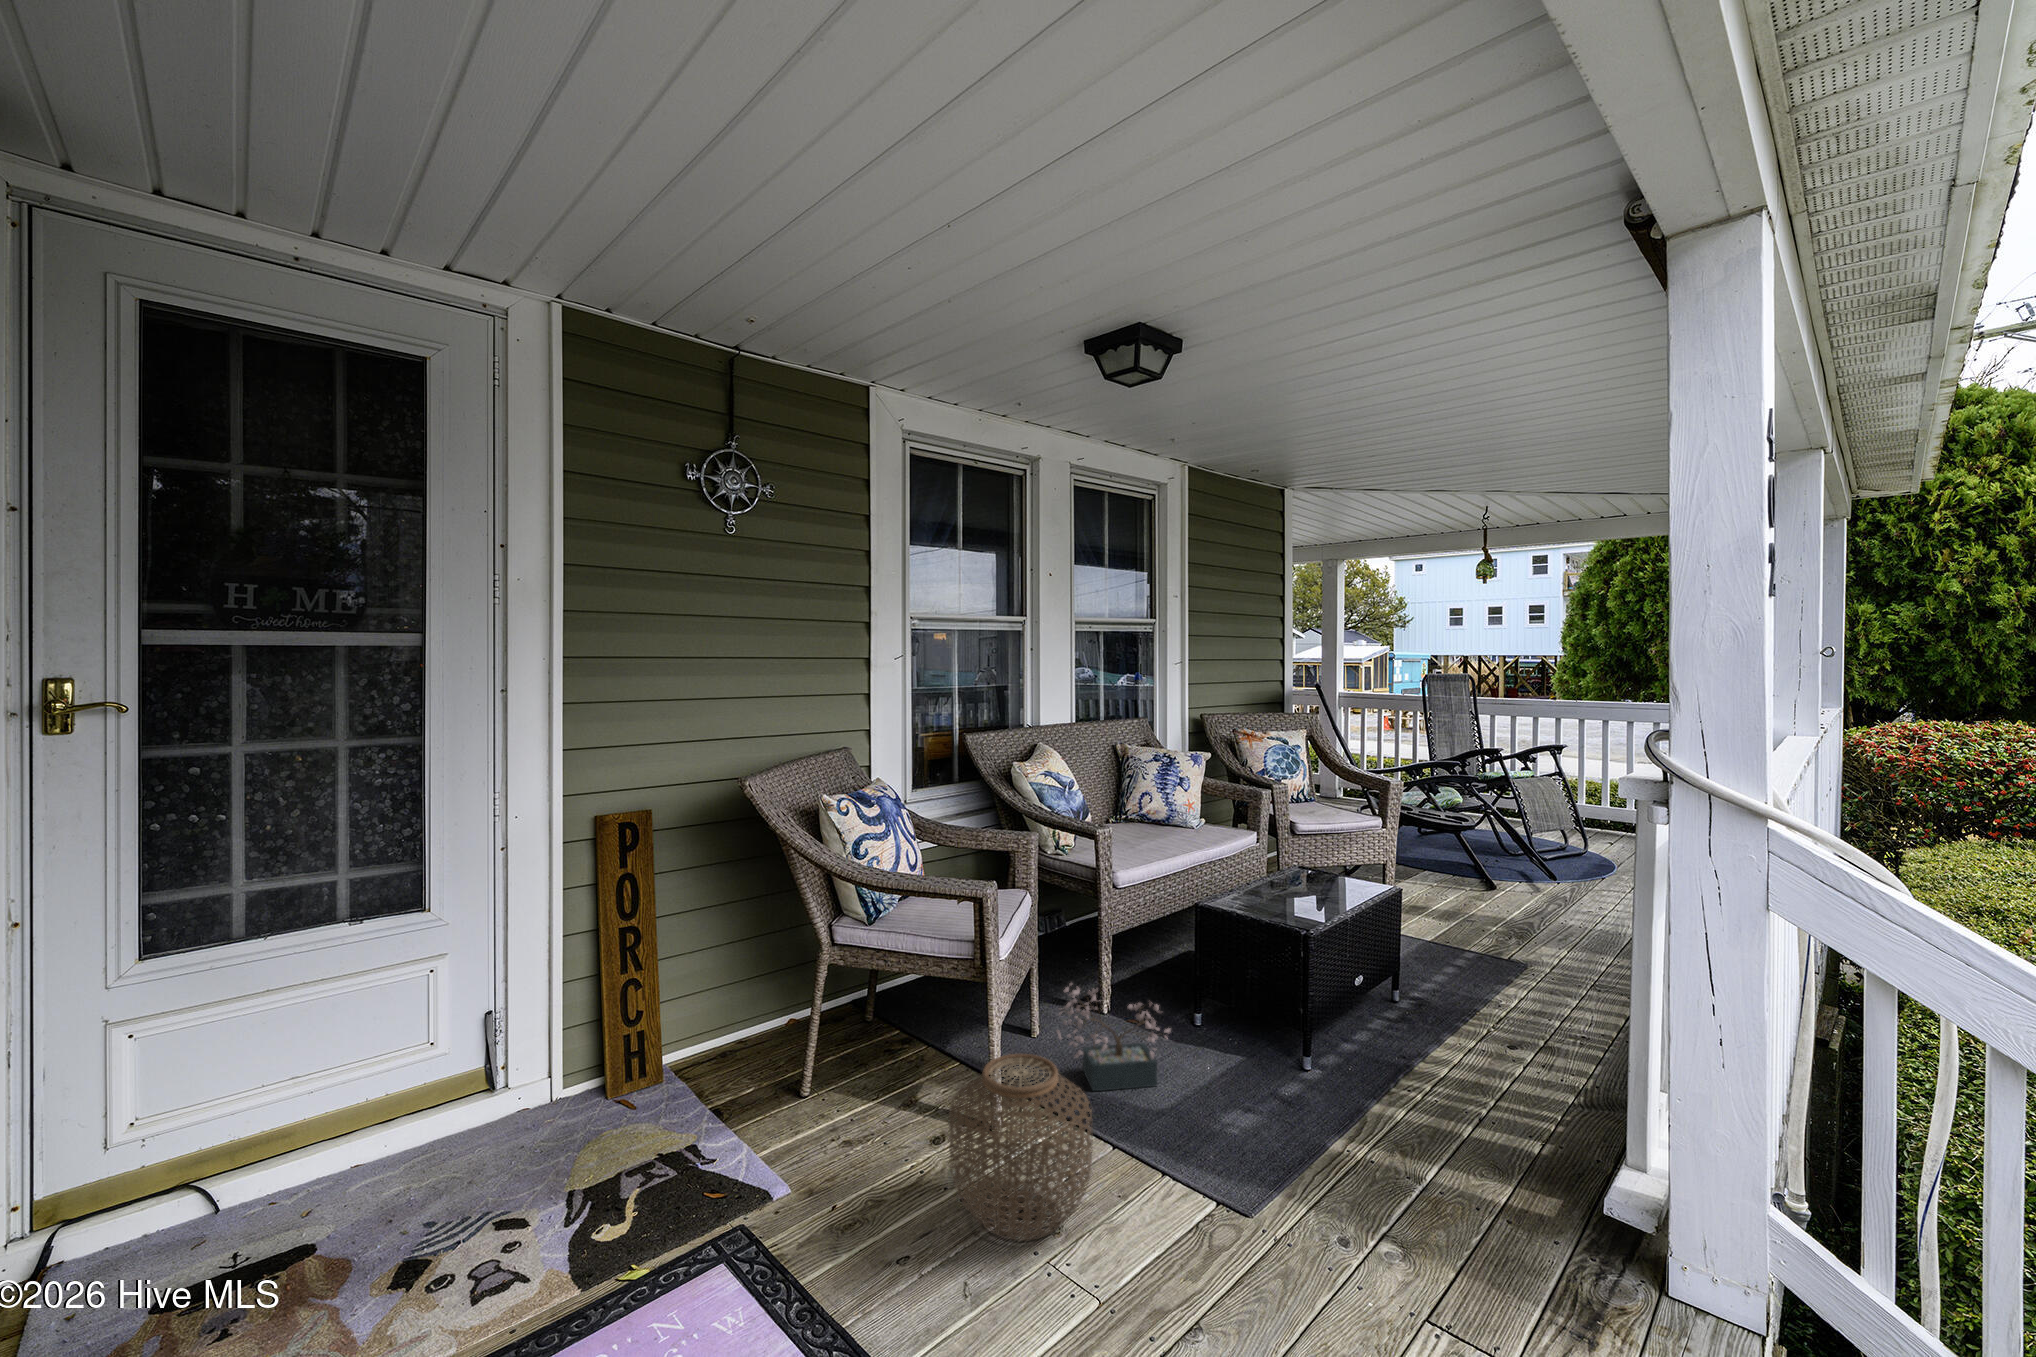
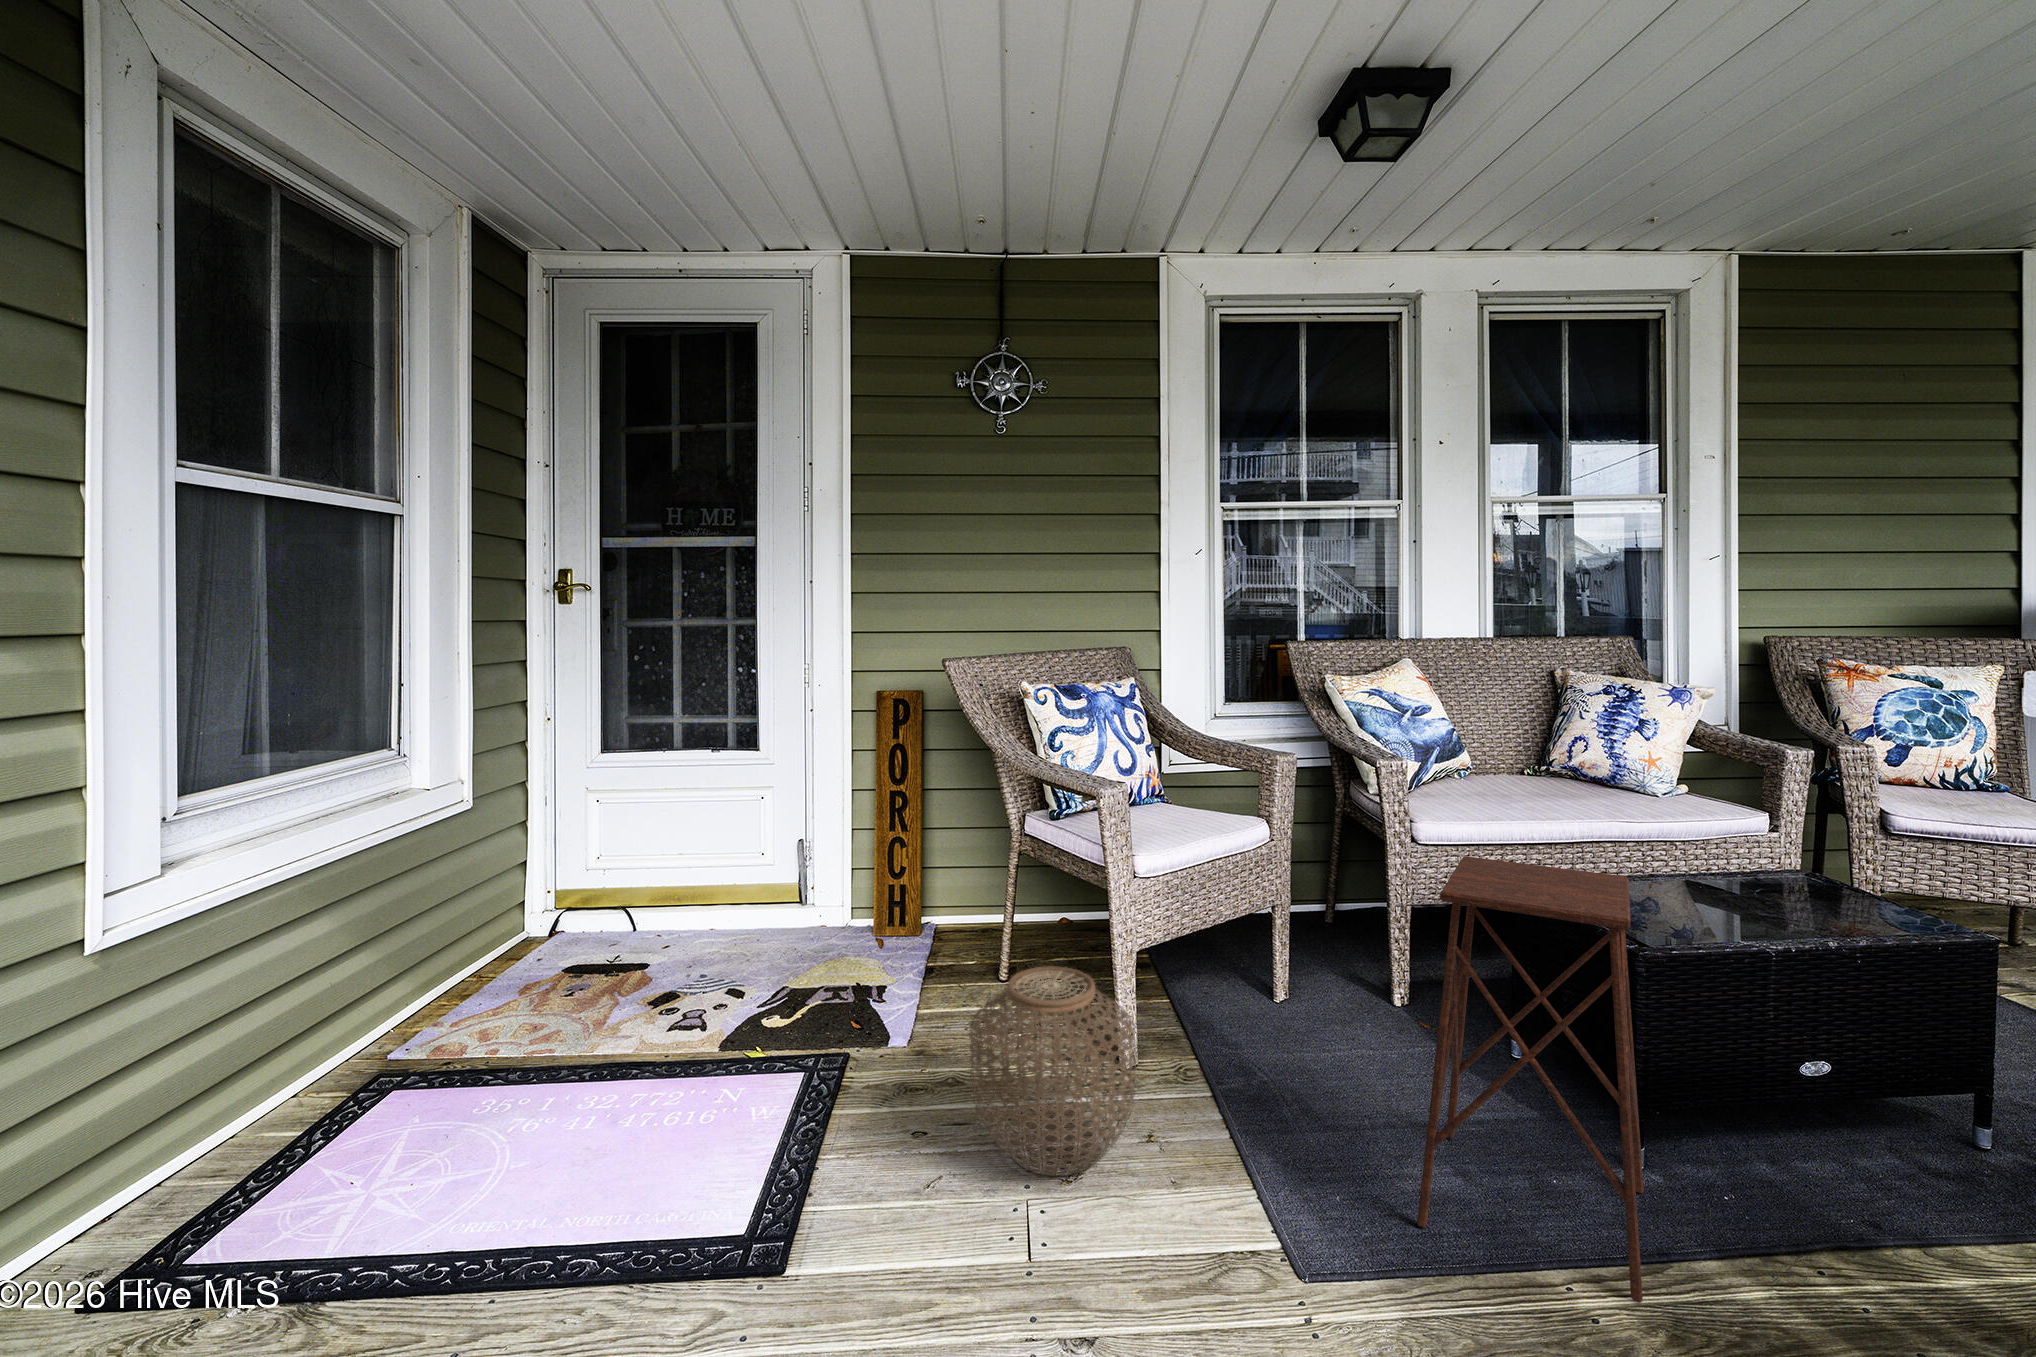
side table: none [1224,896,1385,1159] -> present [1417,856,1644,1303]
decorative plant: present [1057,983,1171,1091] -> none [1247,932,1400,1092]

